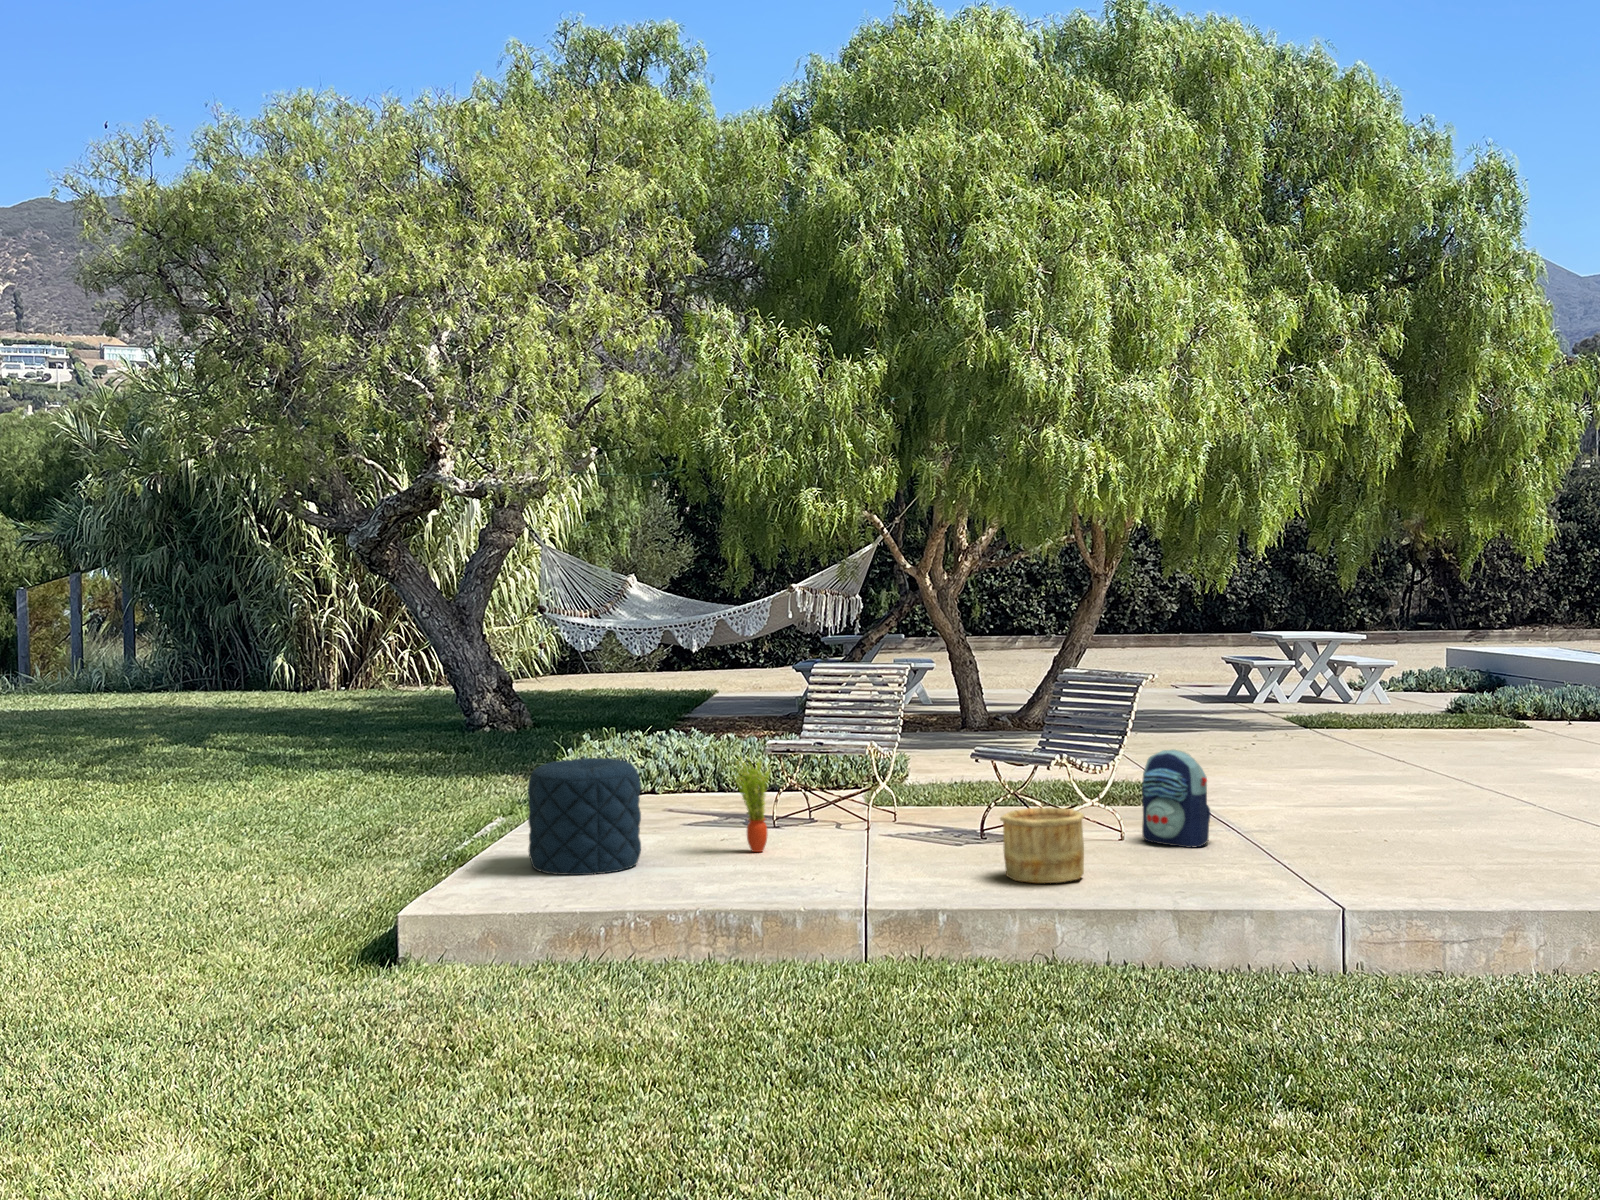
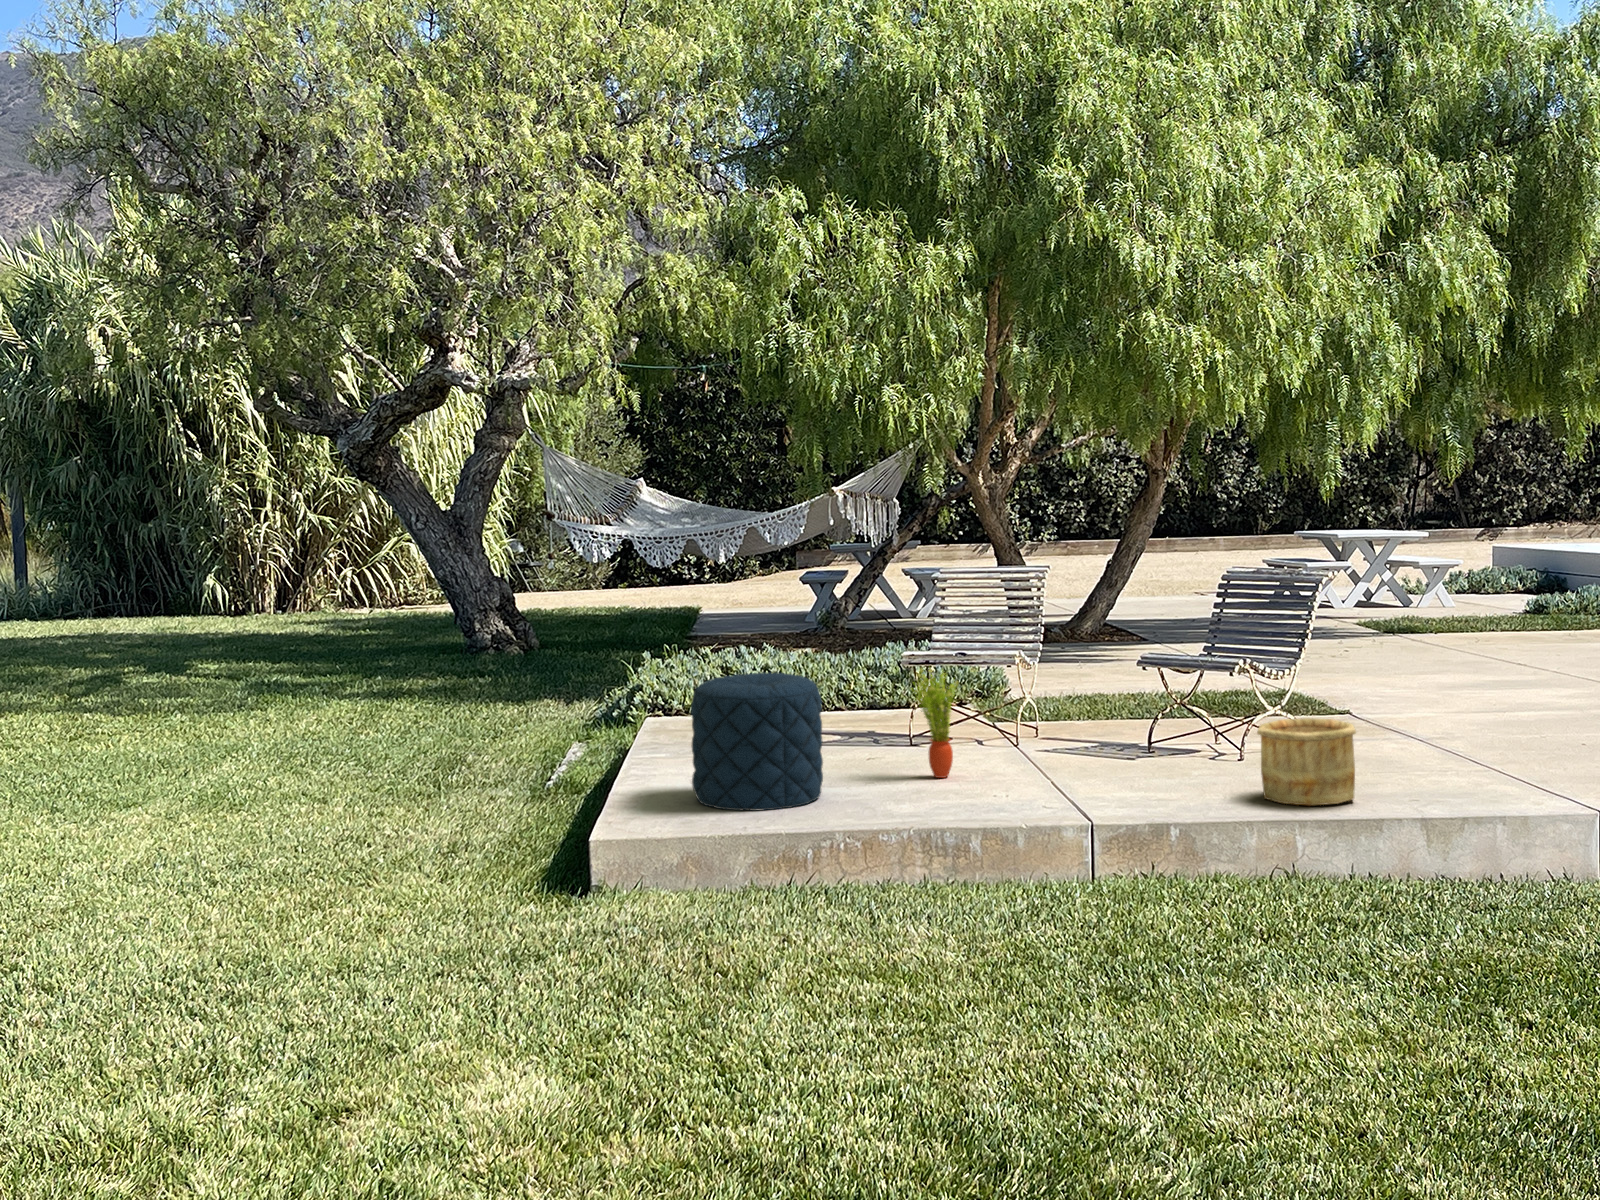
backpack: present [1142,749,1211,848] -> none [1359,650,1442,760]

